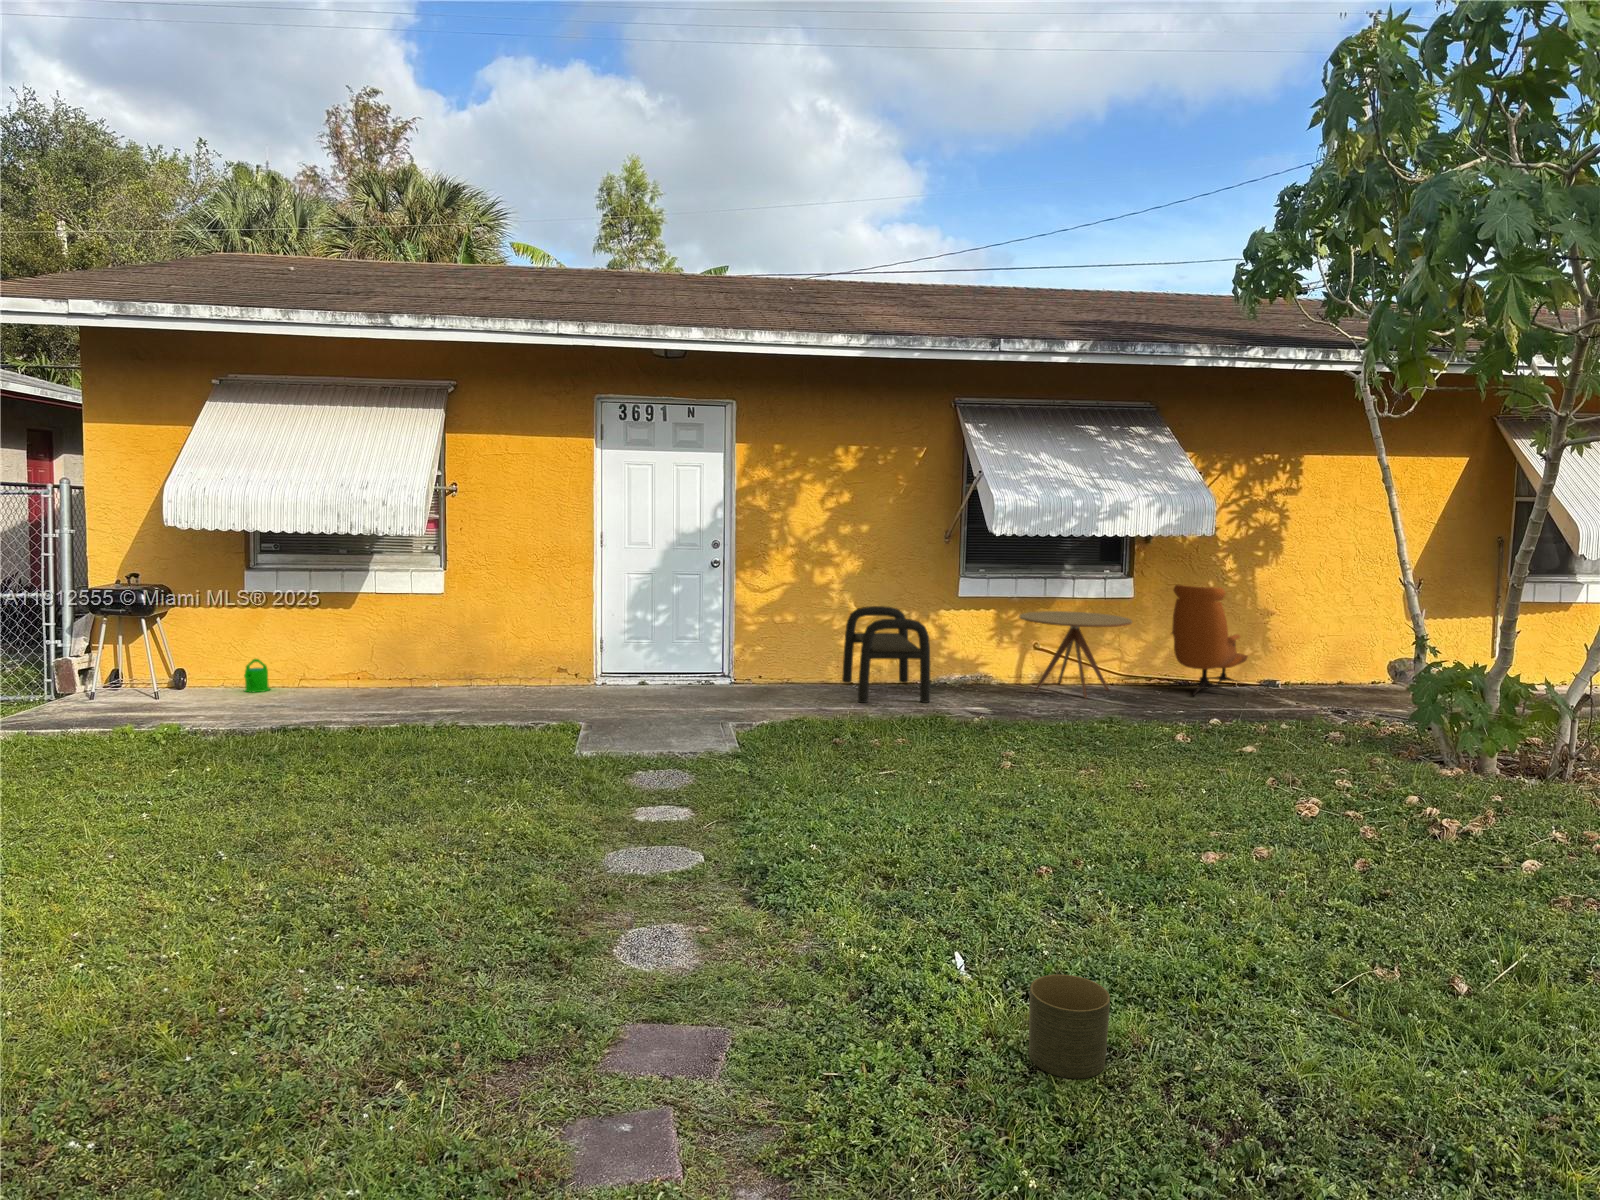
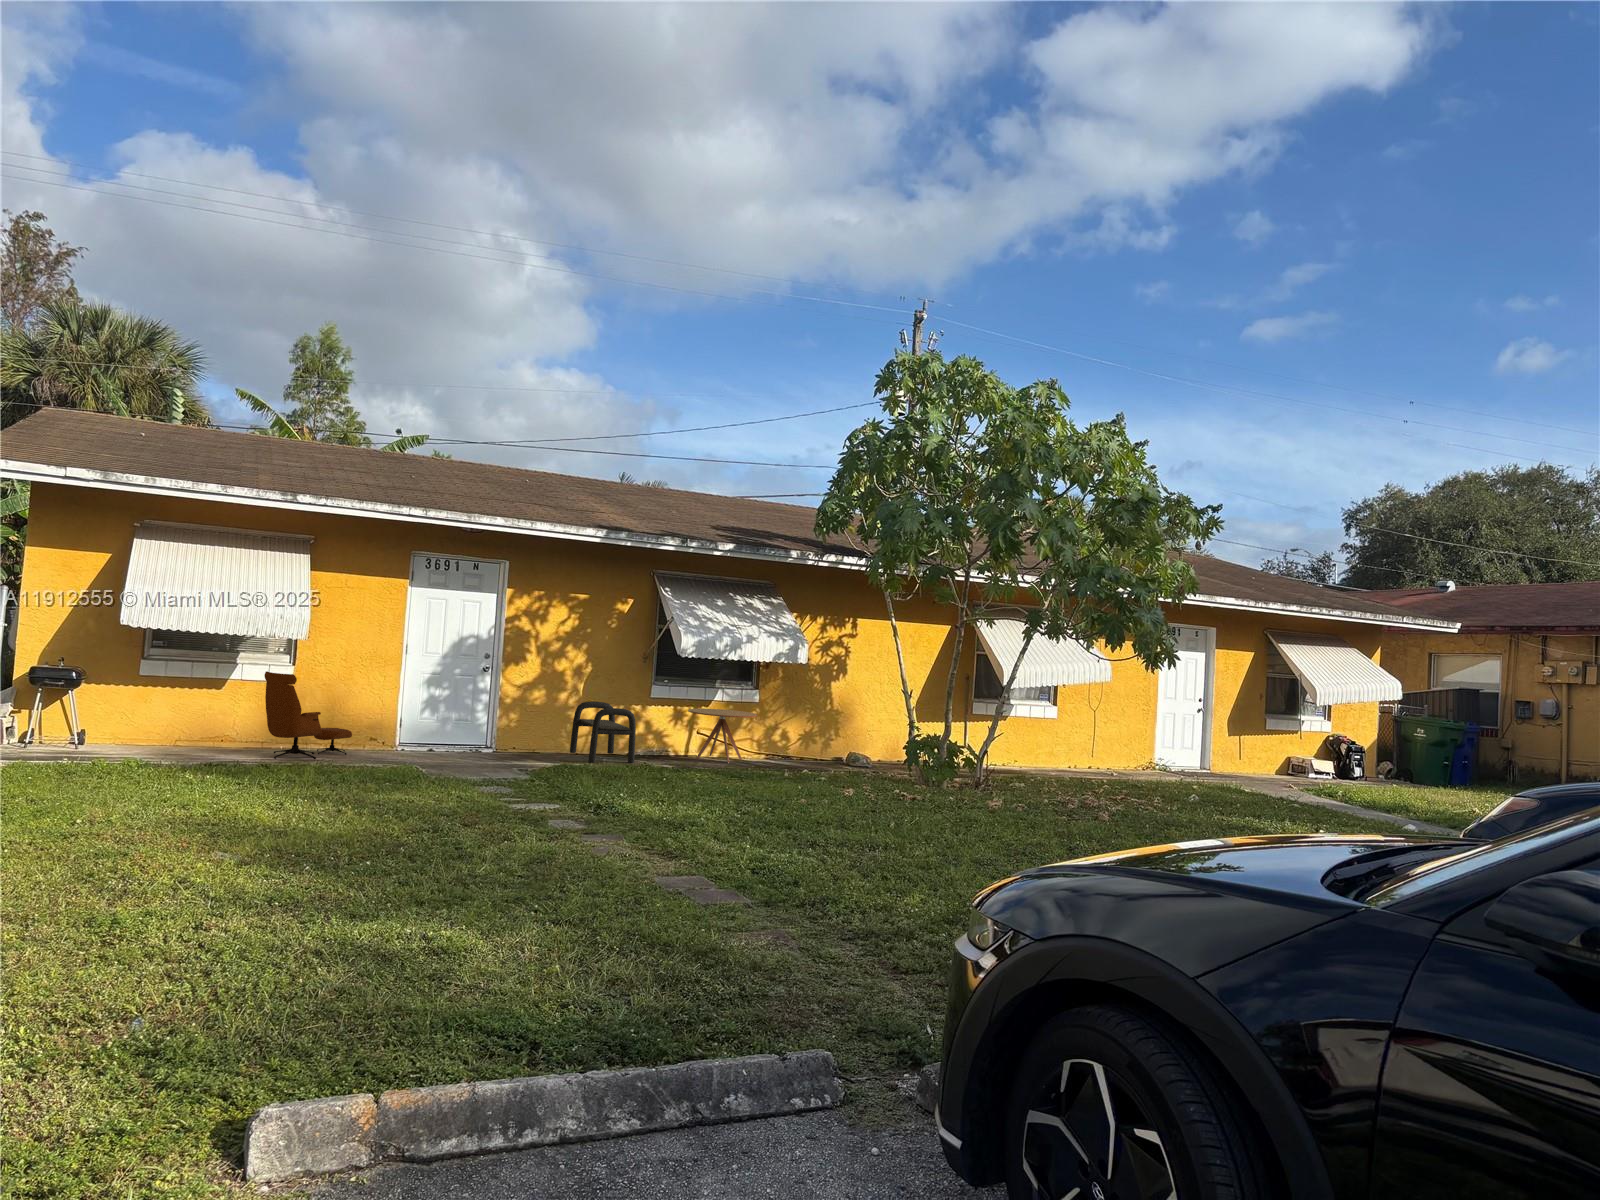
lounge chair: present [1170,585,1247,696] -> present [264,671,352,759]
watering can: present [244,659,269,693] -> none [133,725,155,750]
planter: present [1029,974,1110,1079] -> none [735,825,765,856]

